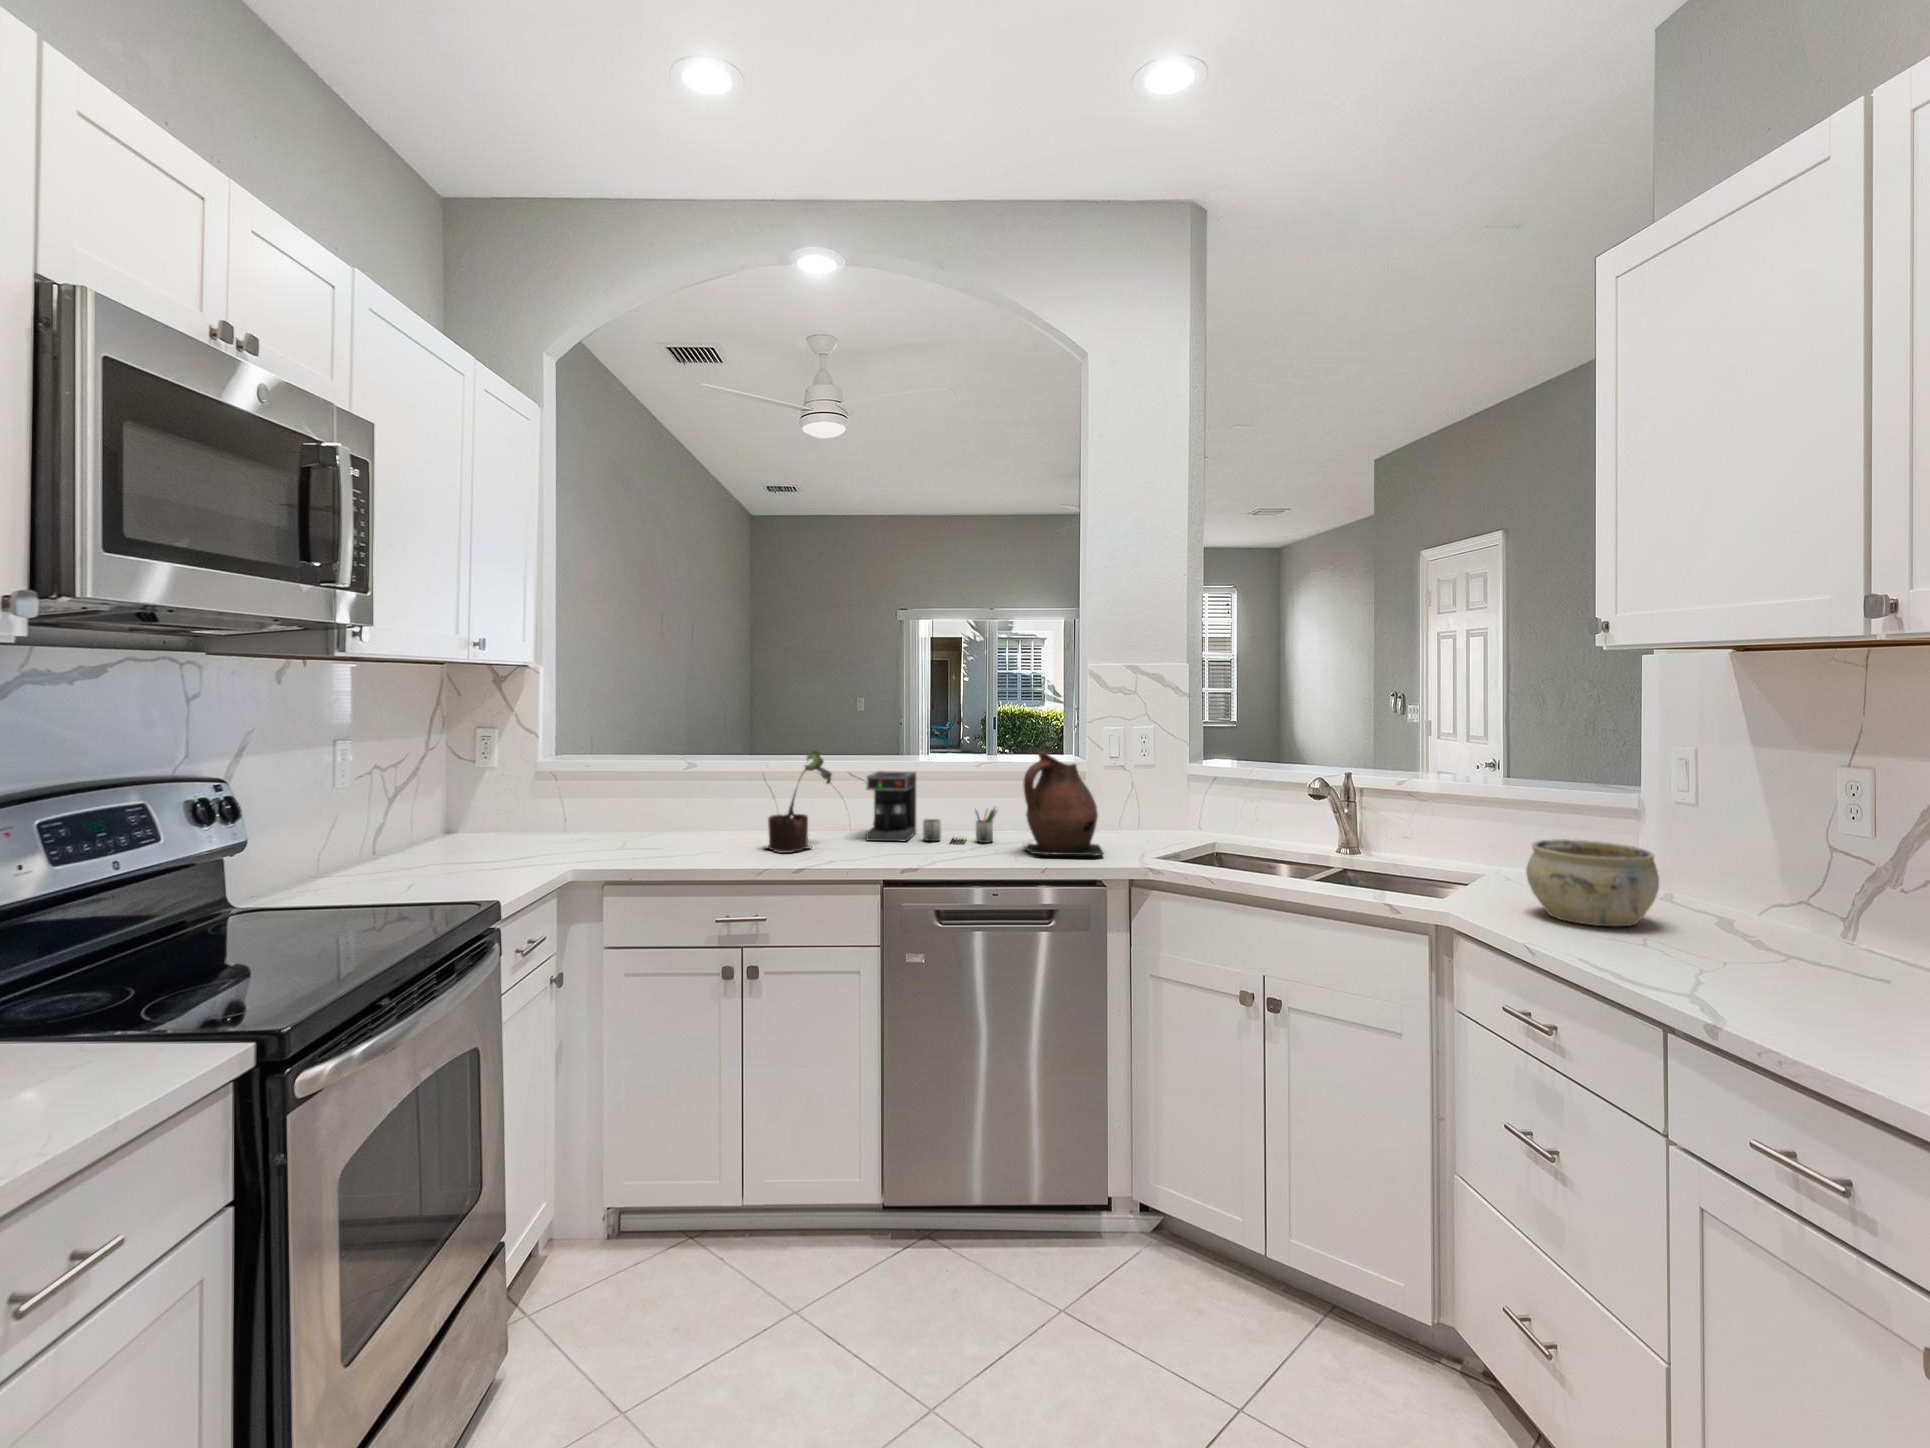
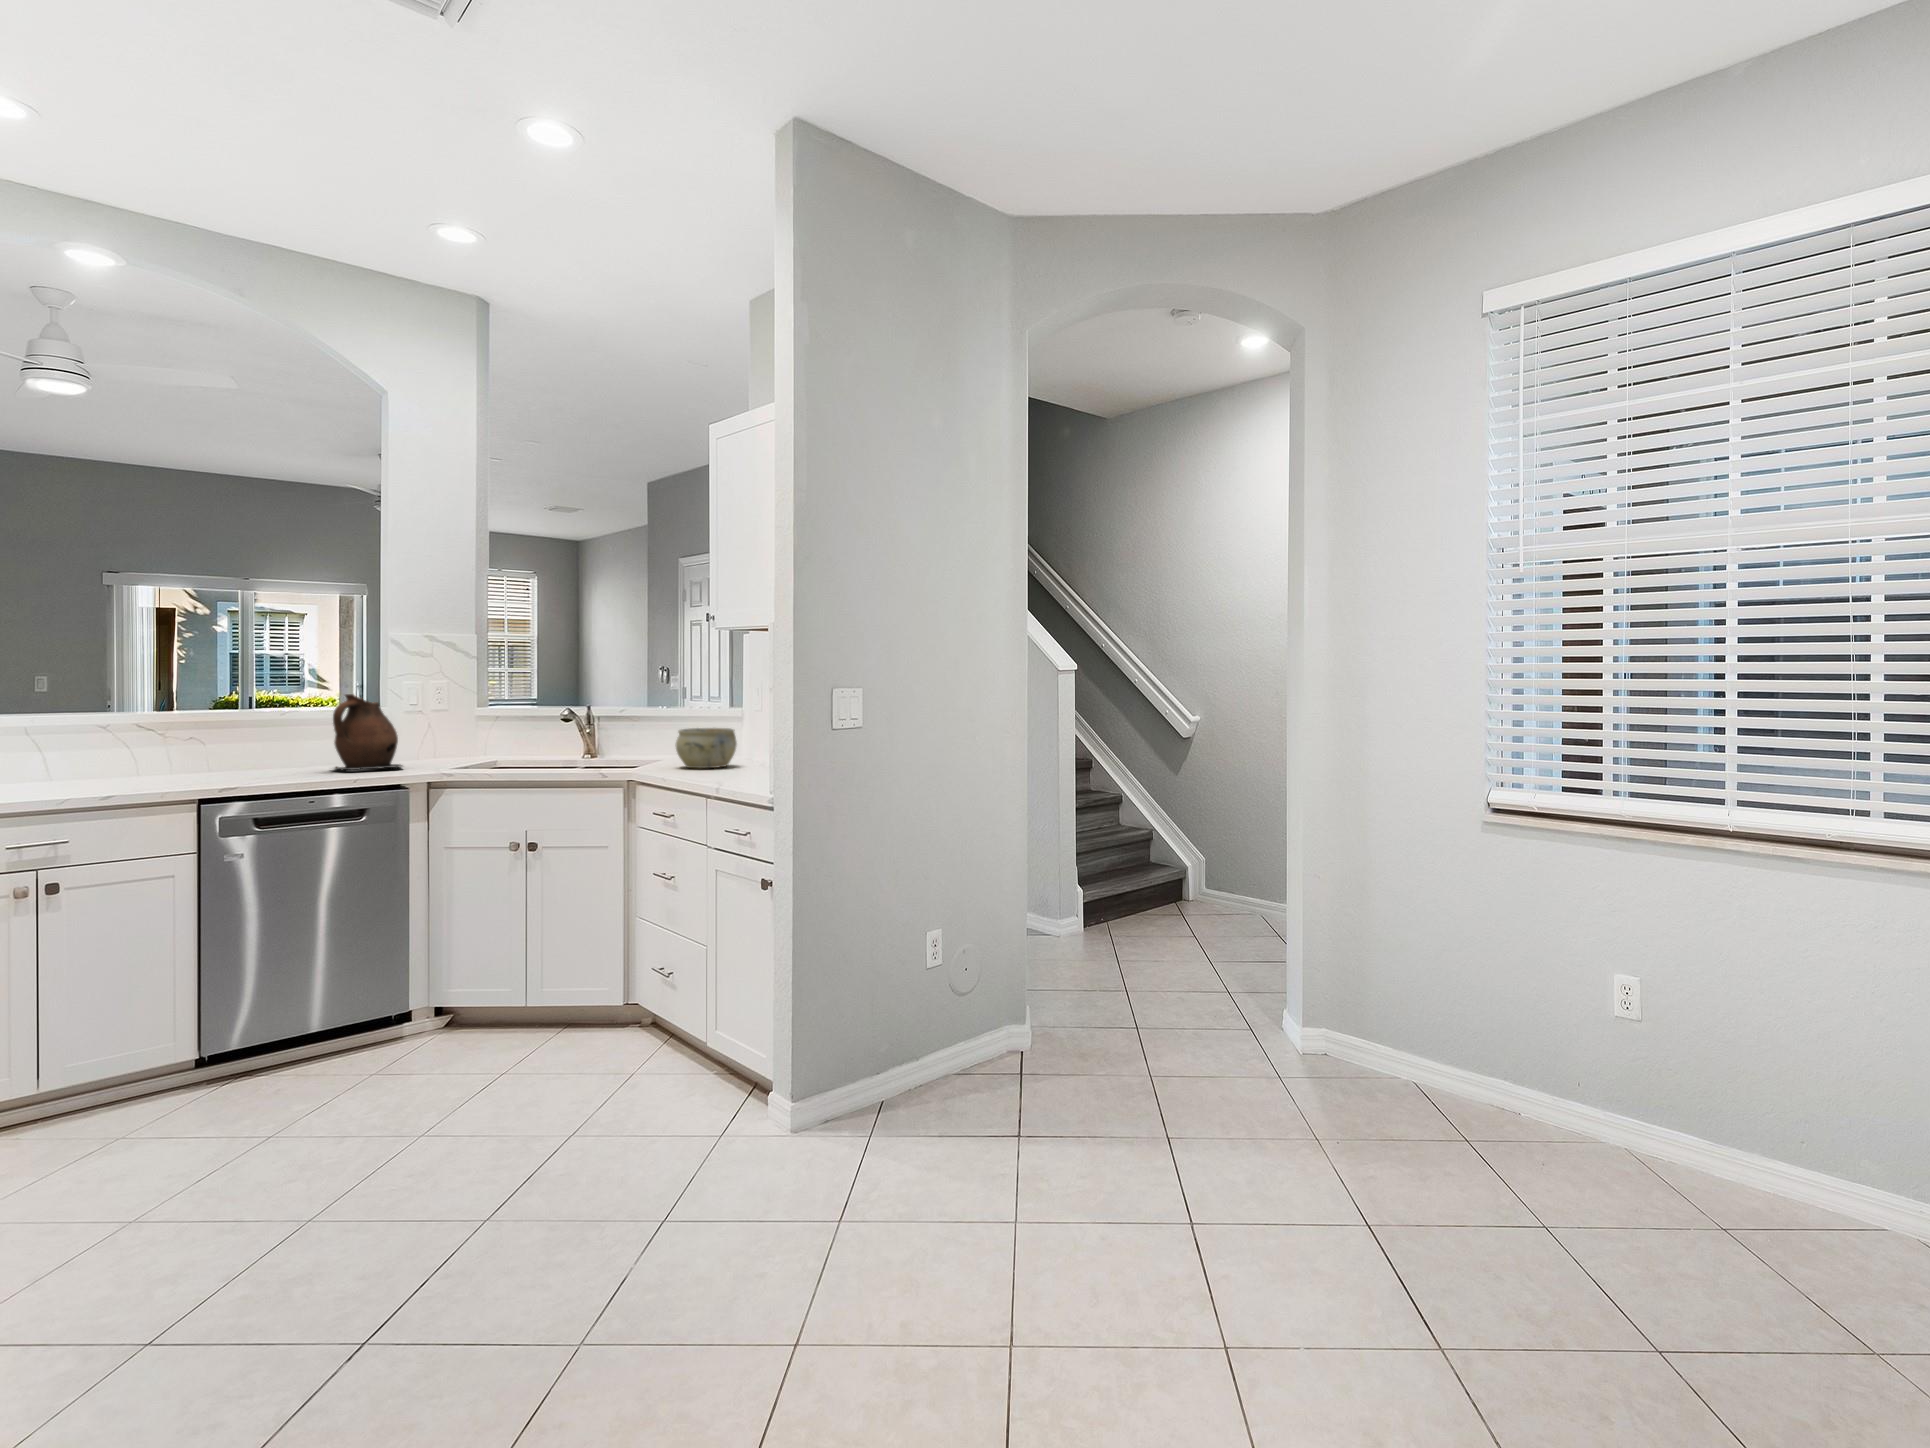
potted plant: present [765,751,832,853] -> none [49,697,128,787]
coffee maker: present [866,771,997,843] -> none [165,718,305,776]

